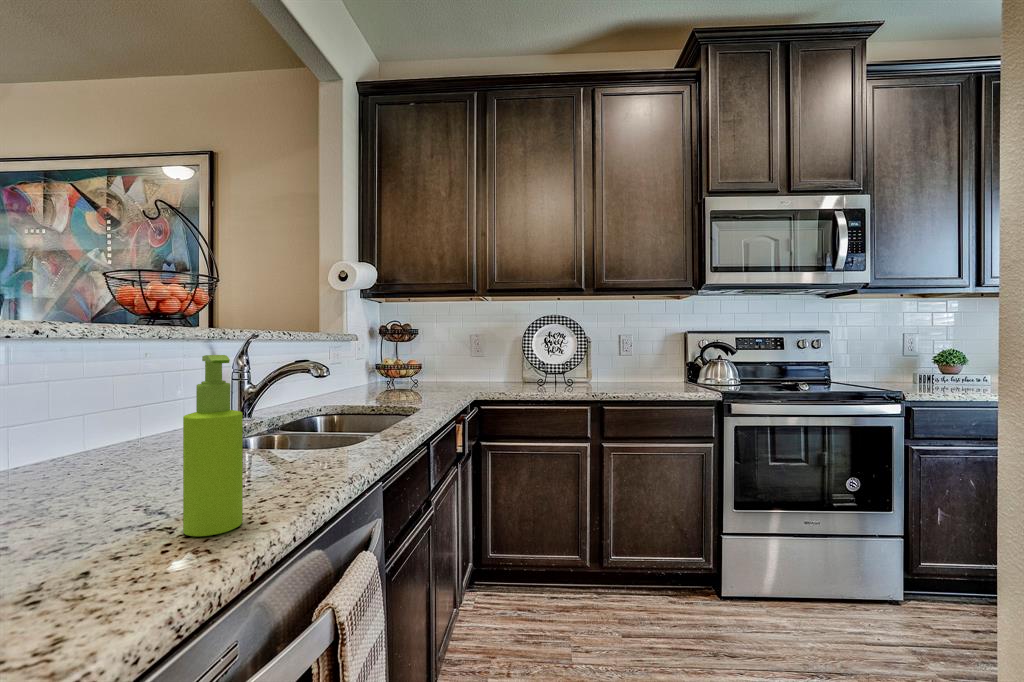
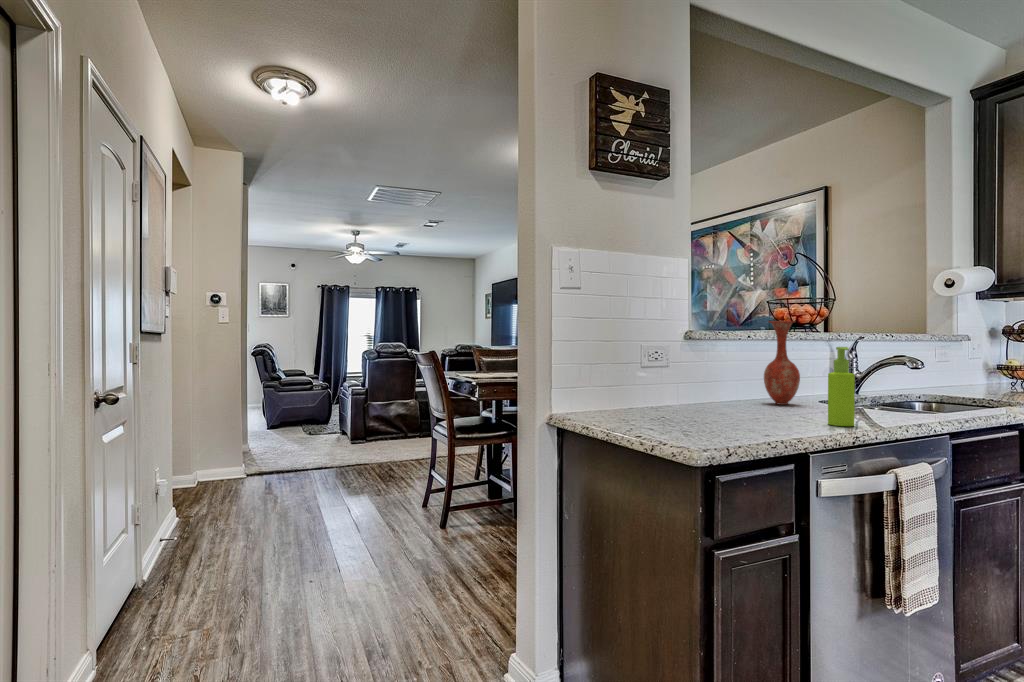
vase: none [63,302,146,467] -> present [764,321,800,405]

